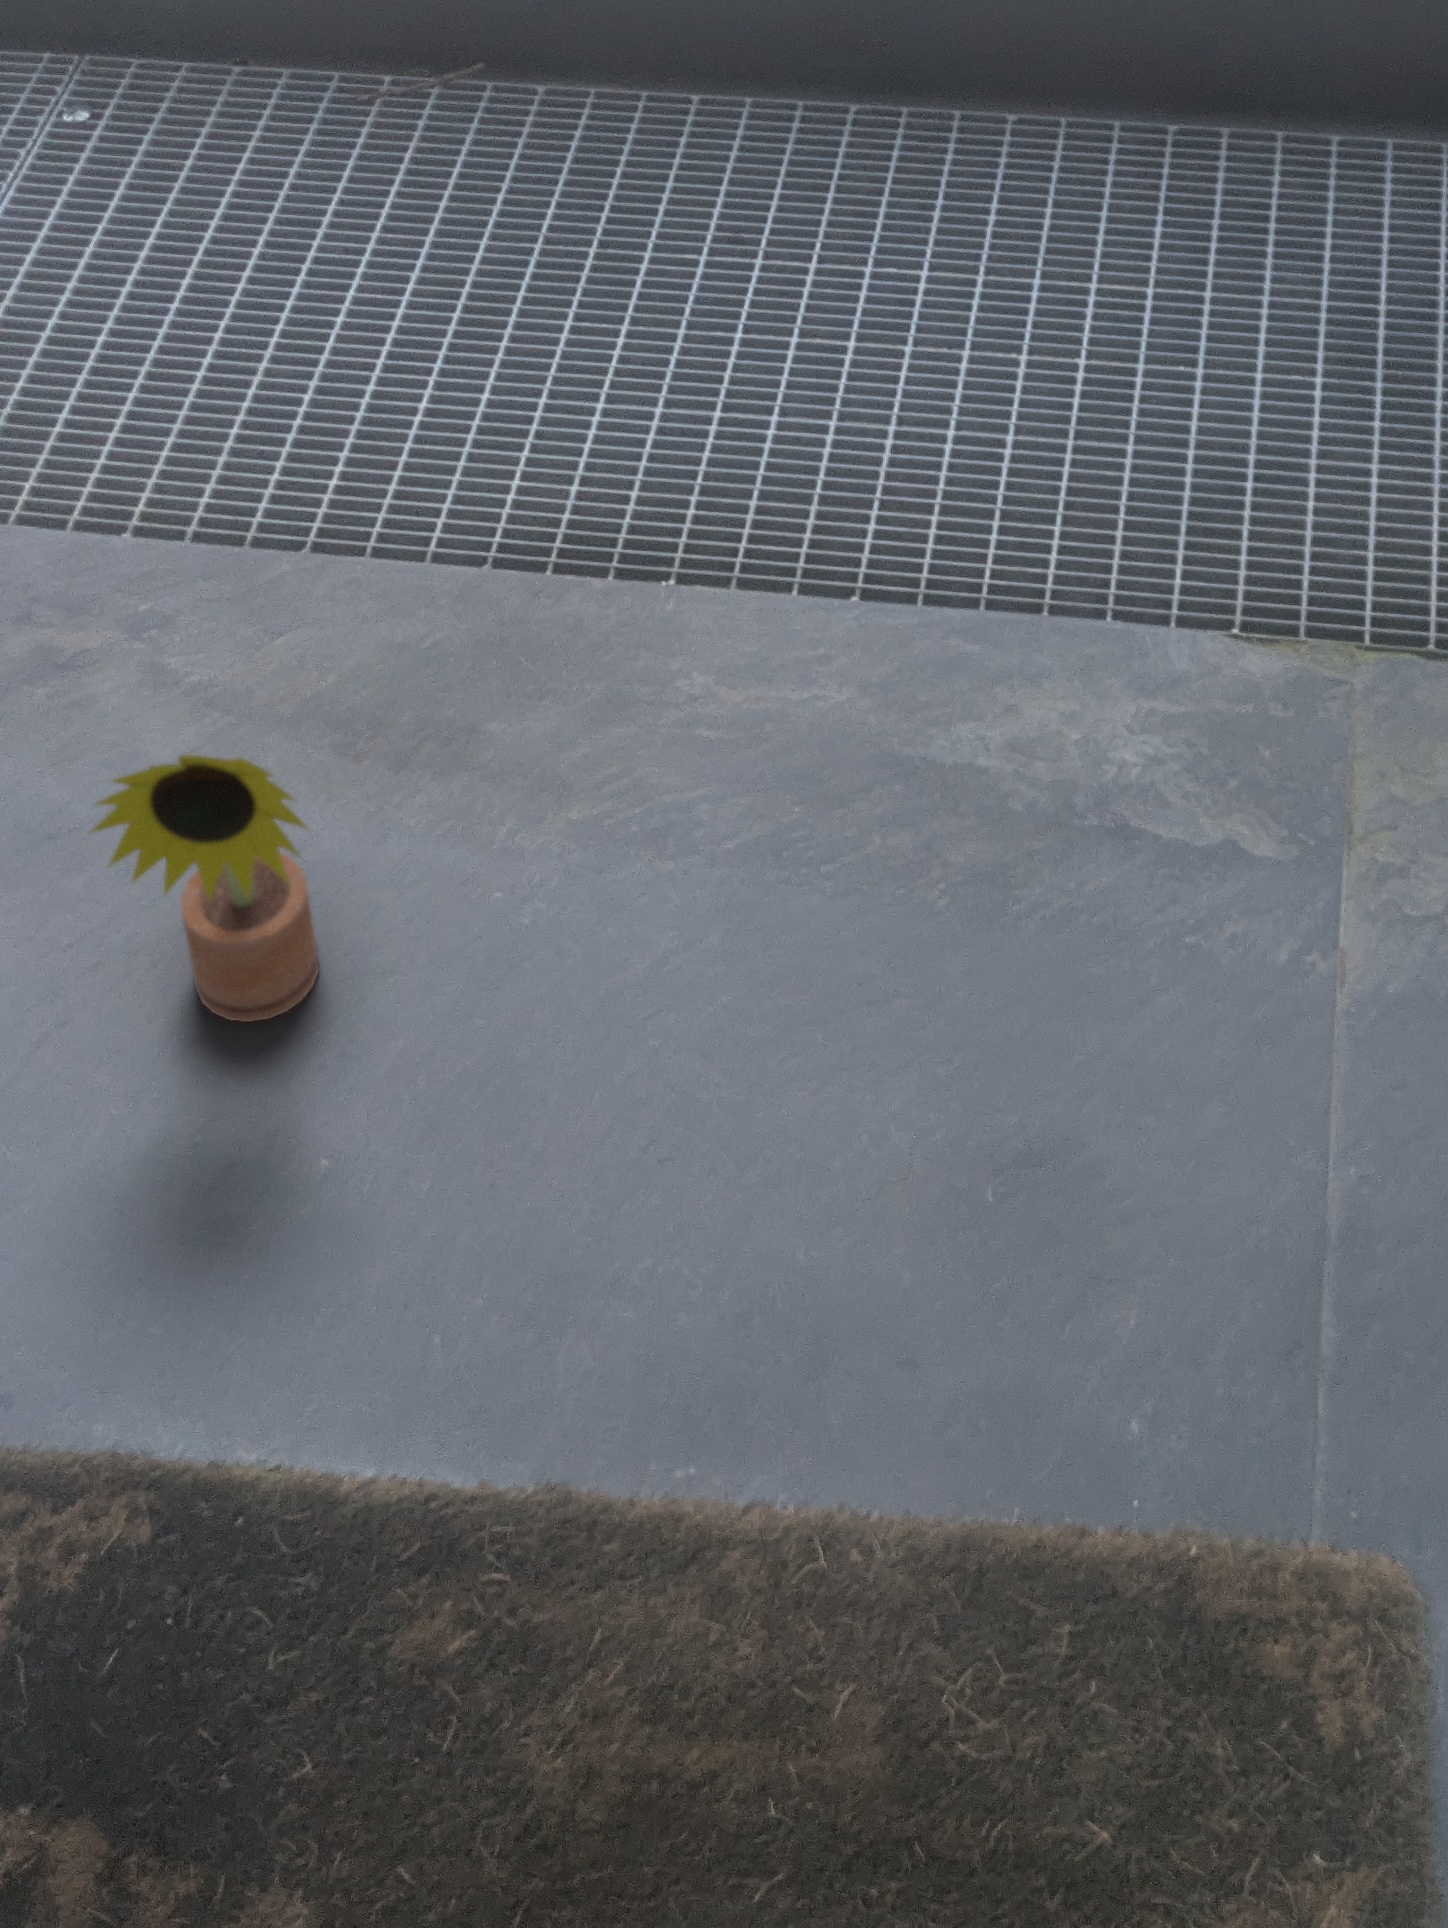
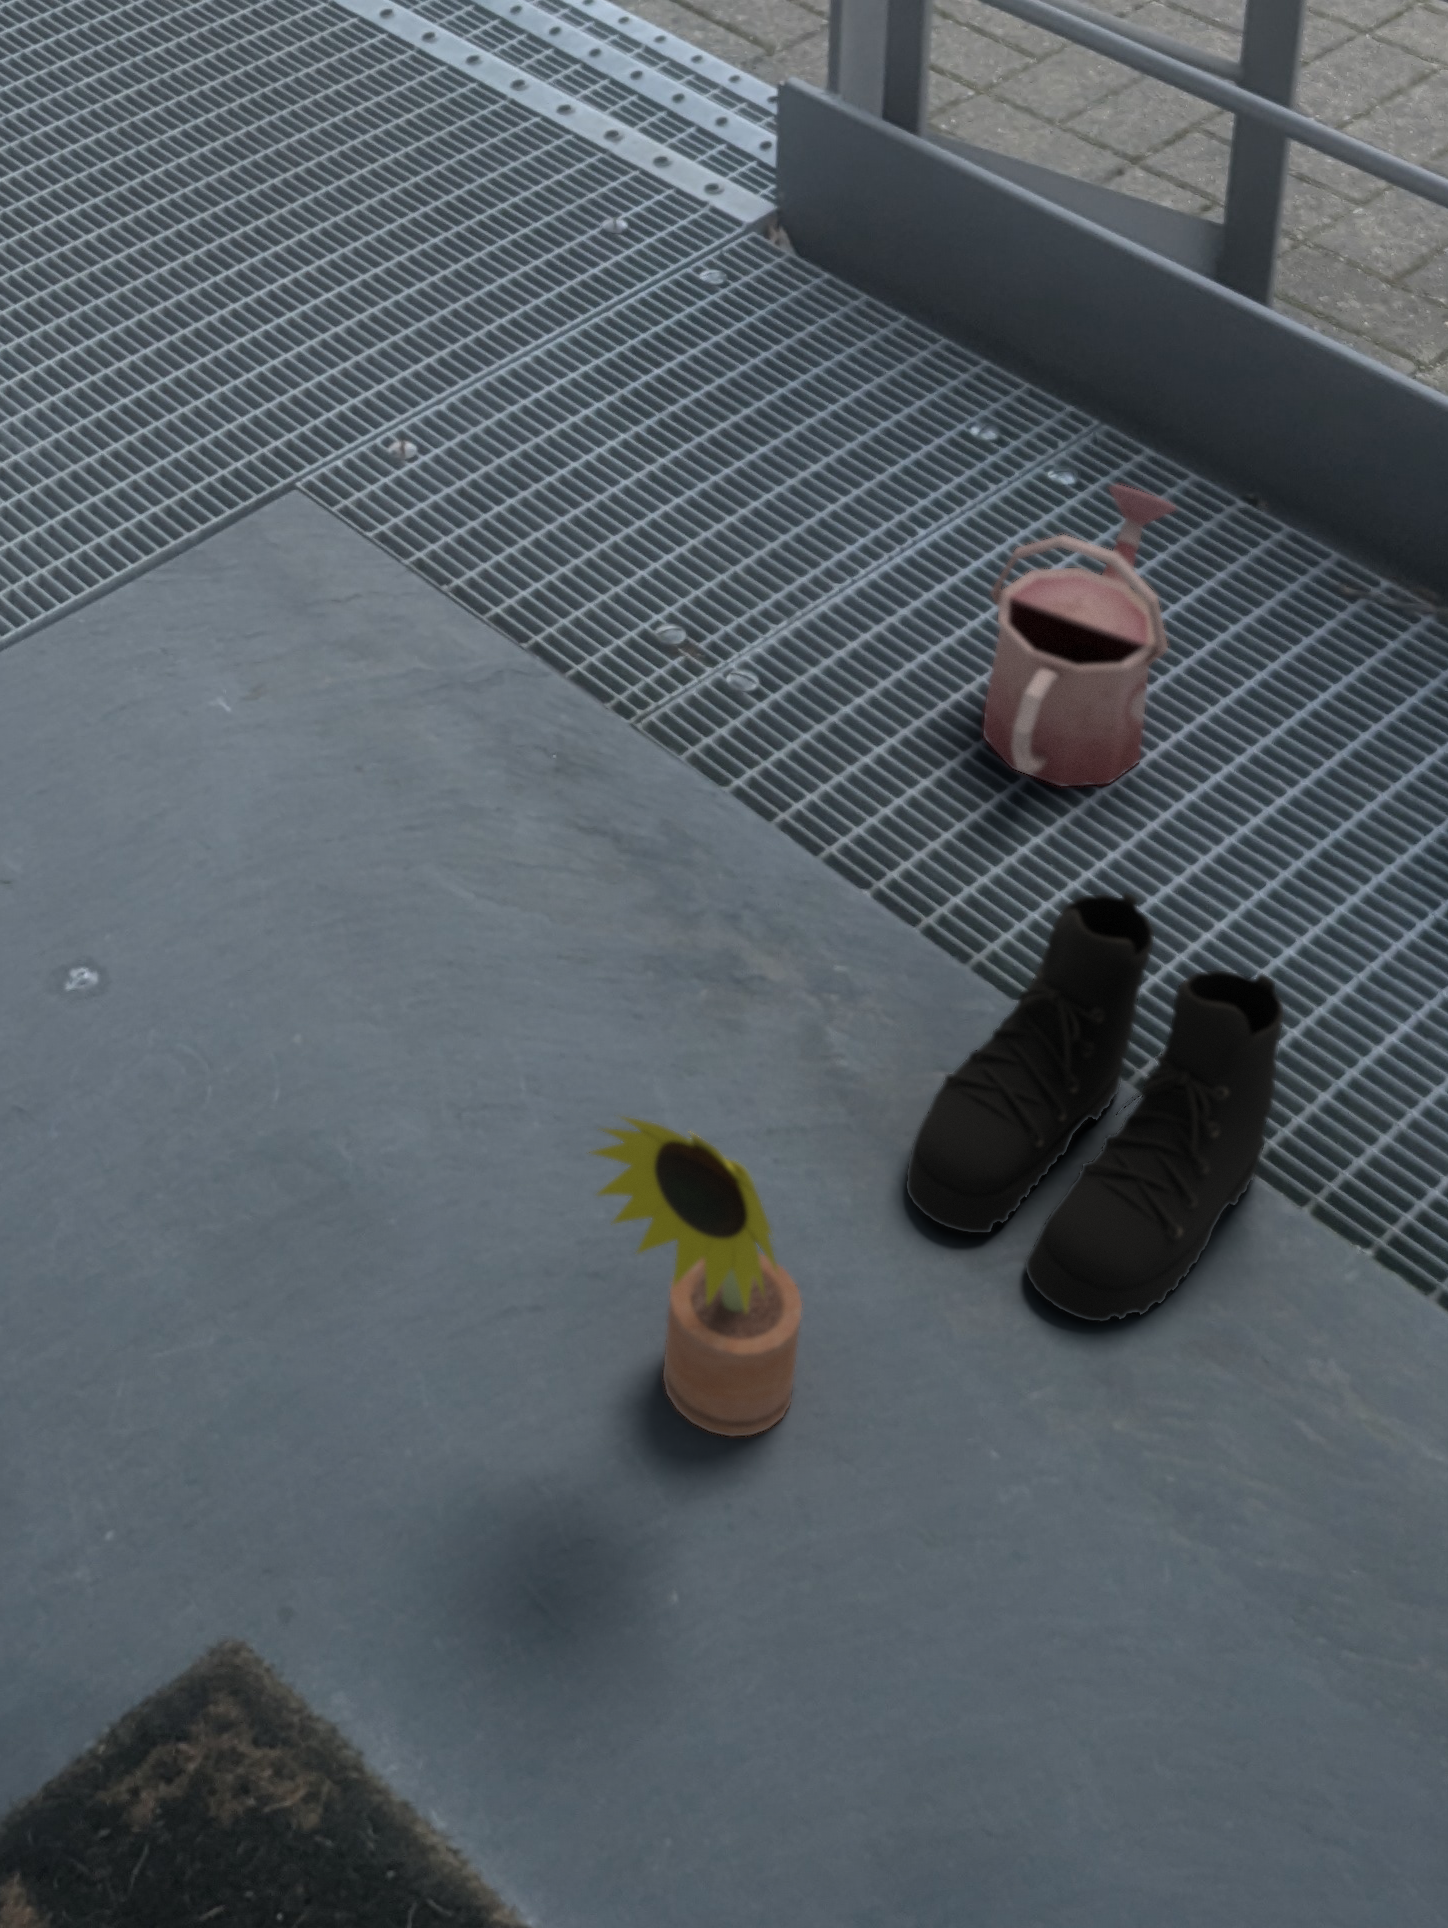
watering can: none [100,79,283,373] -> present [983,485,1175,786]
boots: none [294,400,565,757] -> present [907,893,1283,1321]

